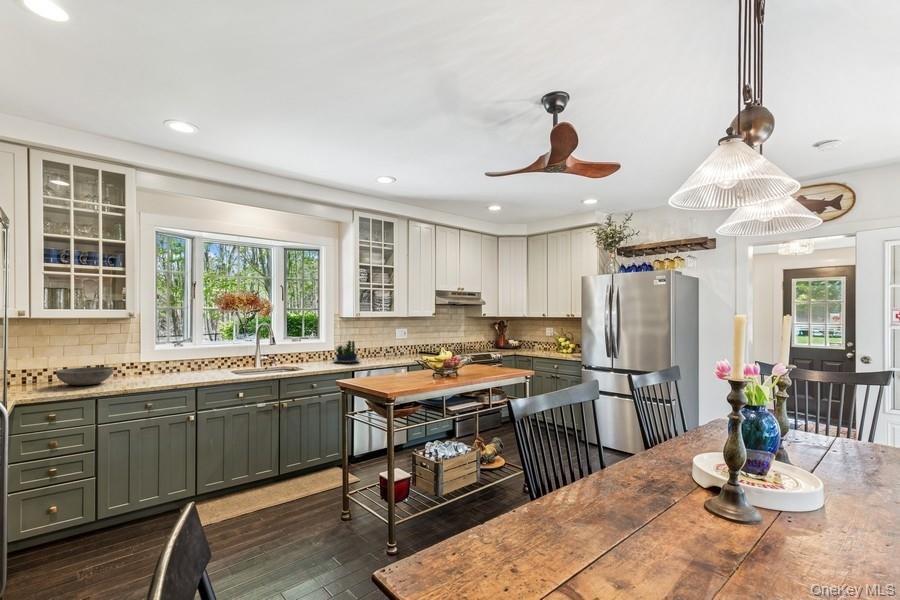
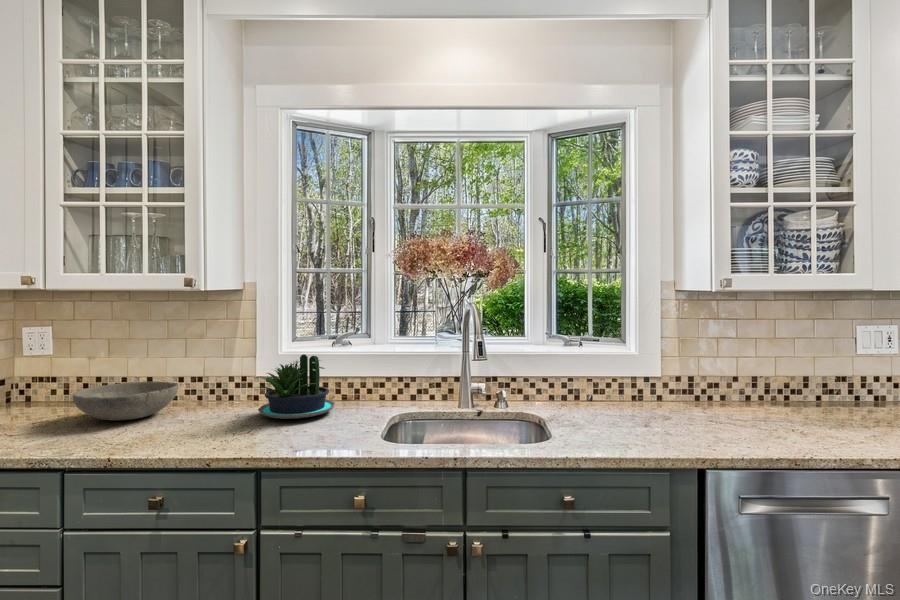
potted plant: present [333,341,360,363] -> present [257,354,335,419]

